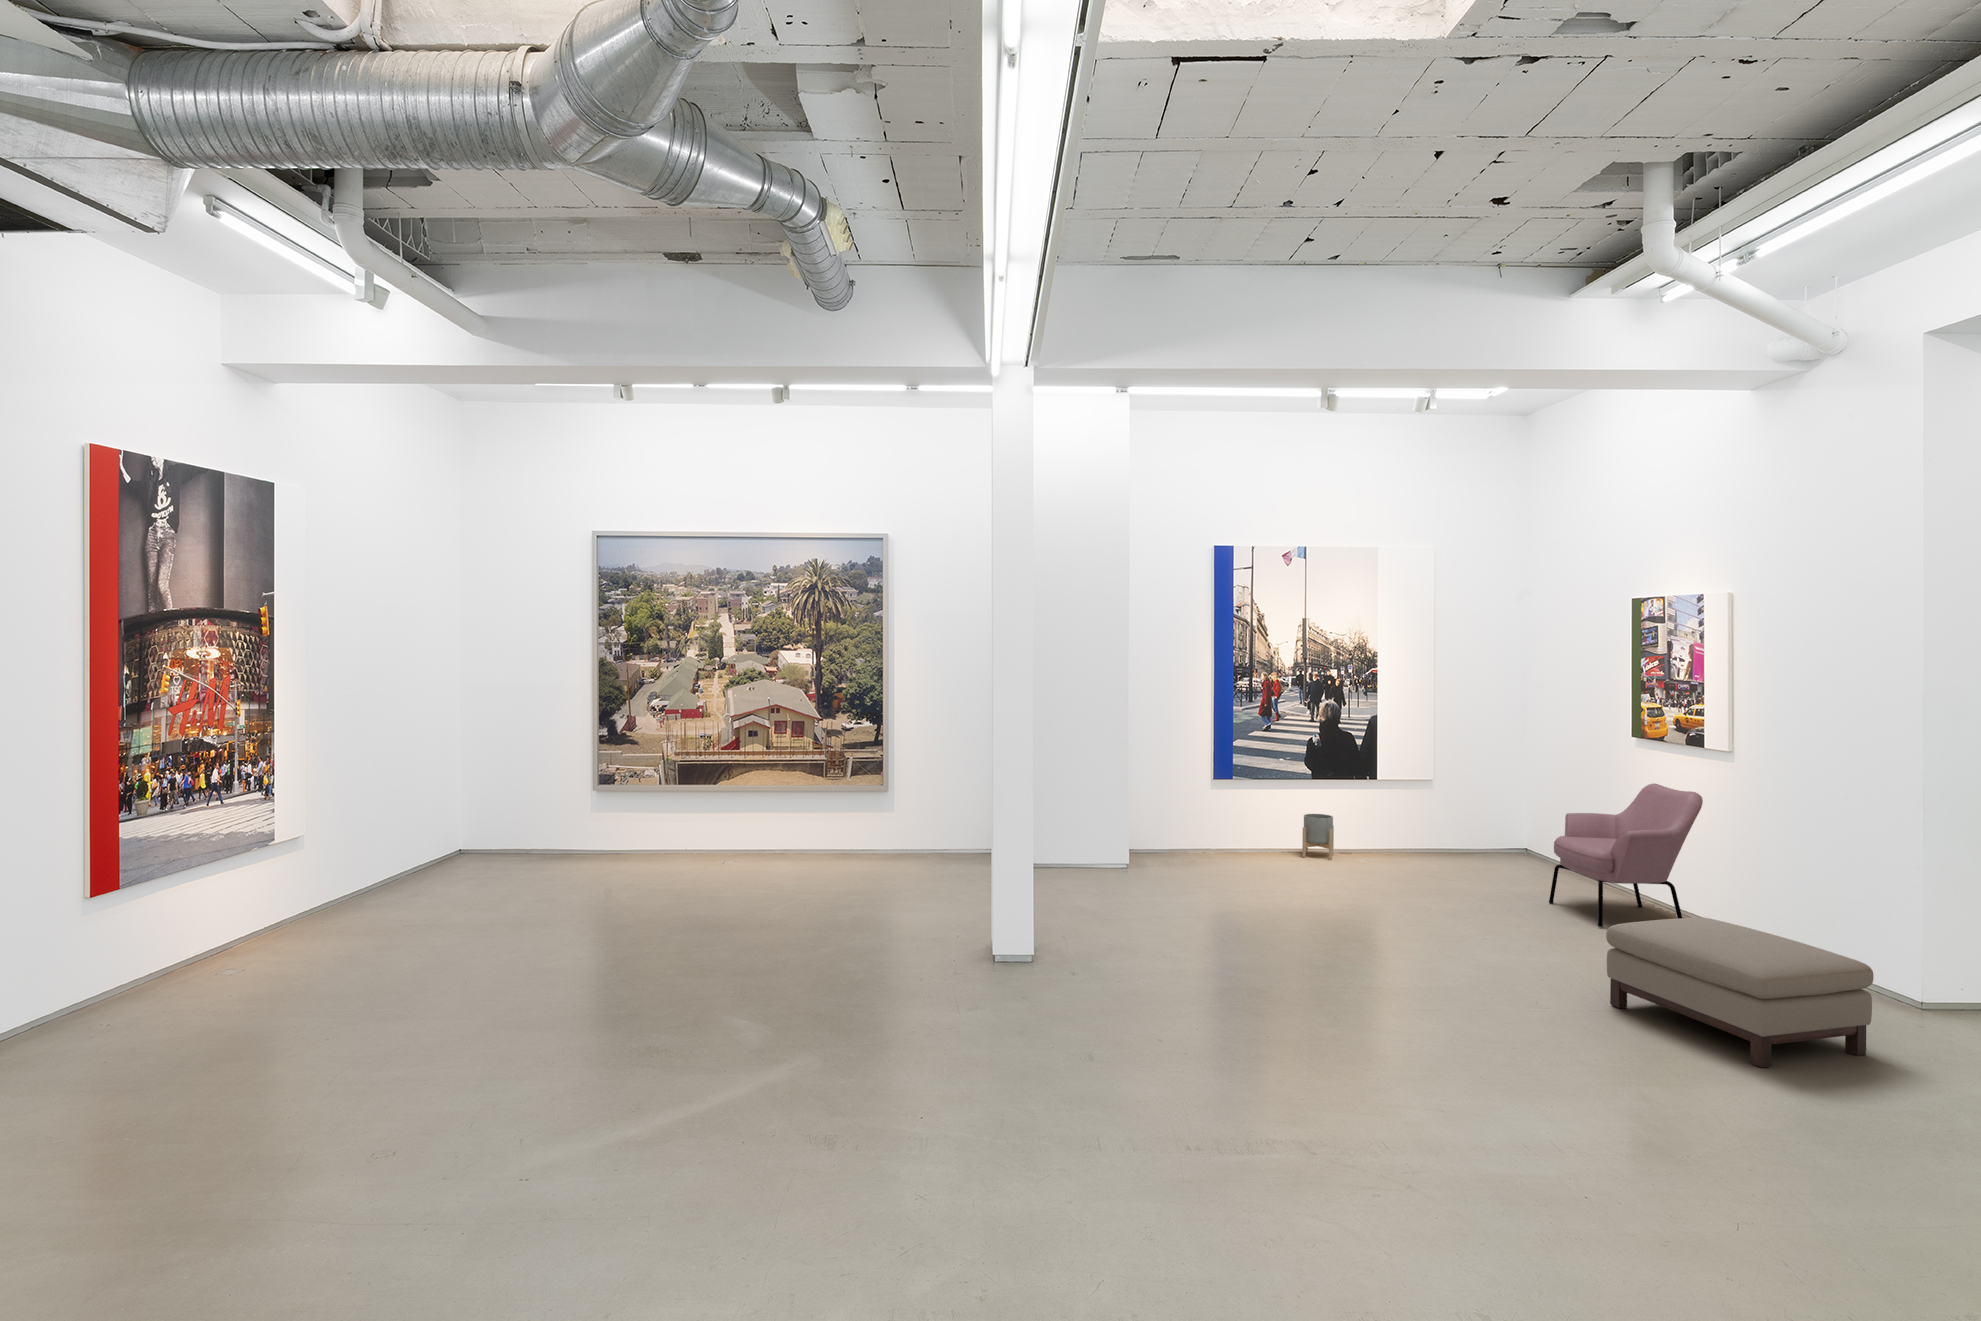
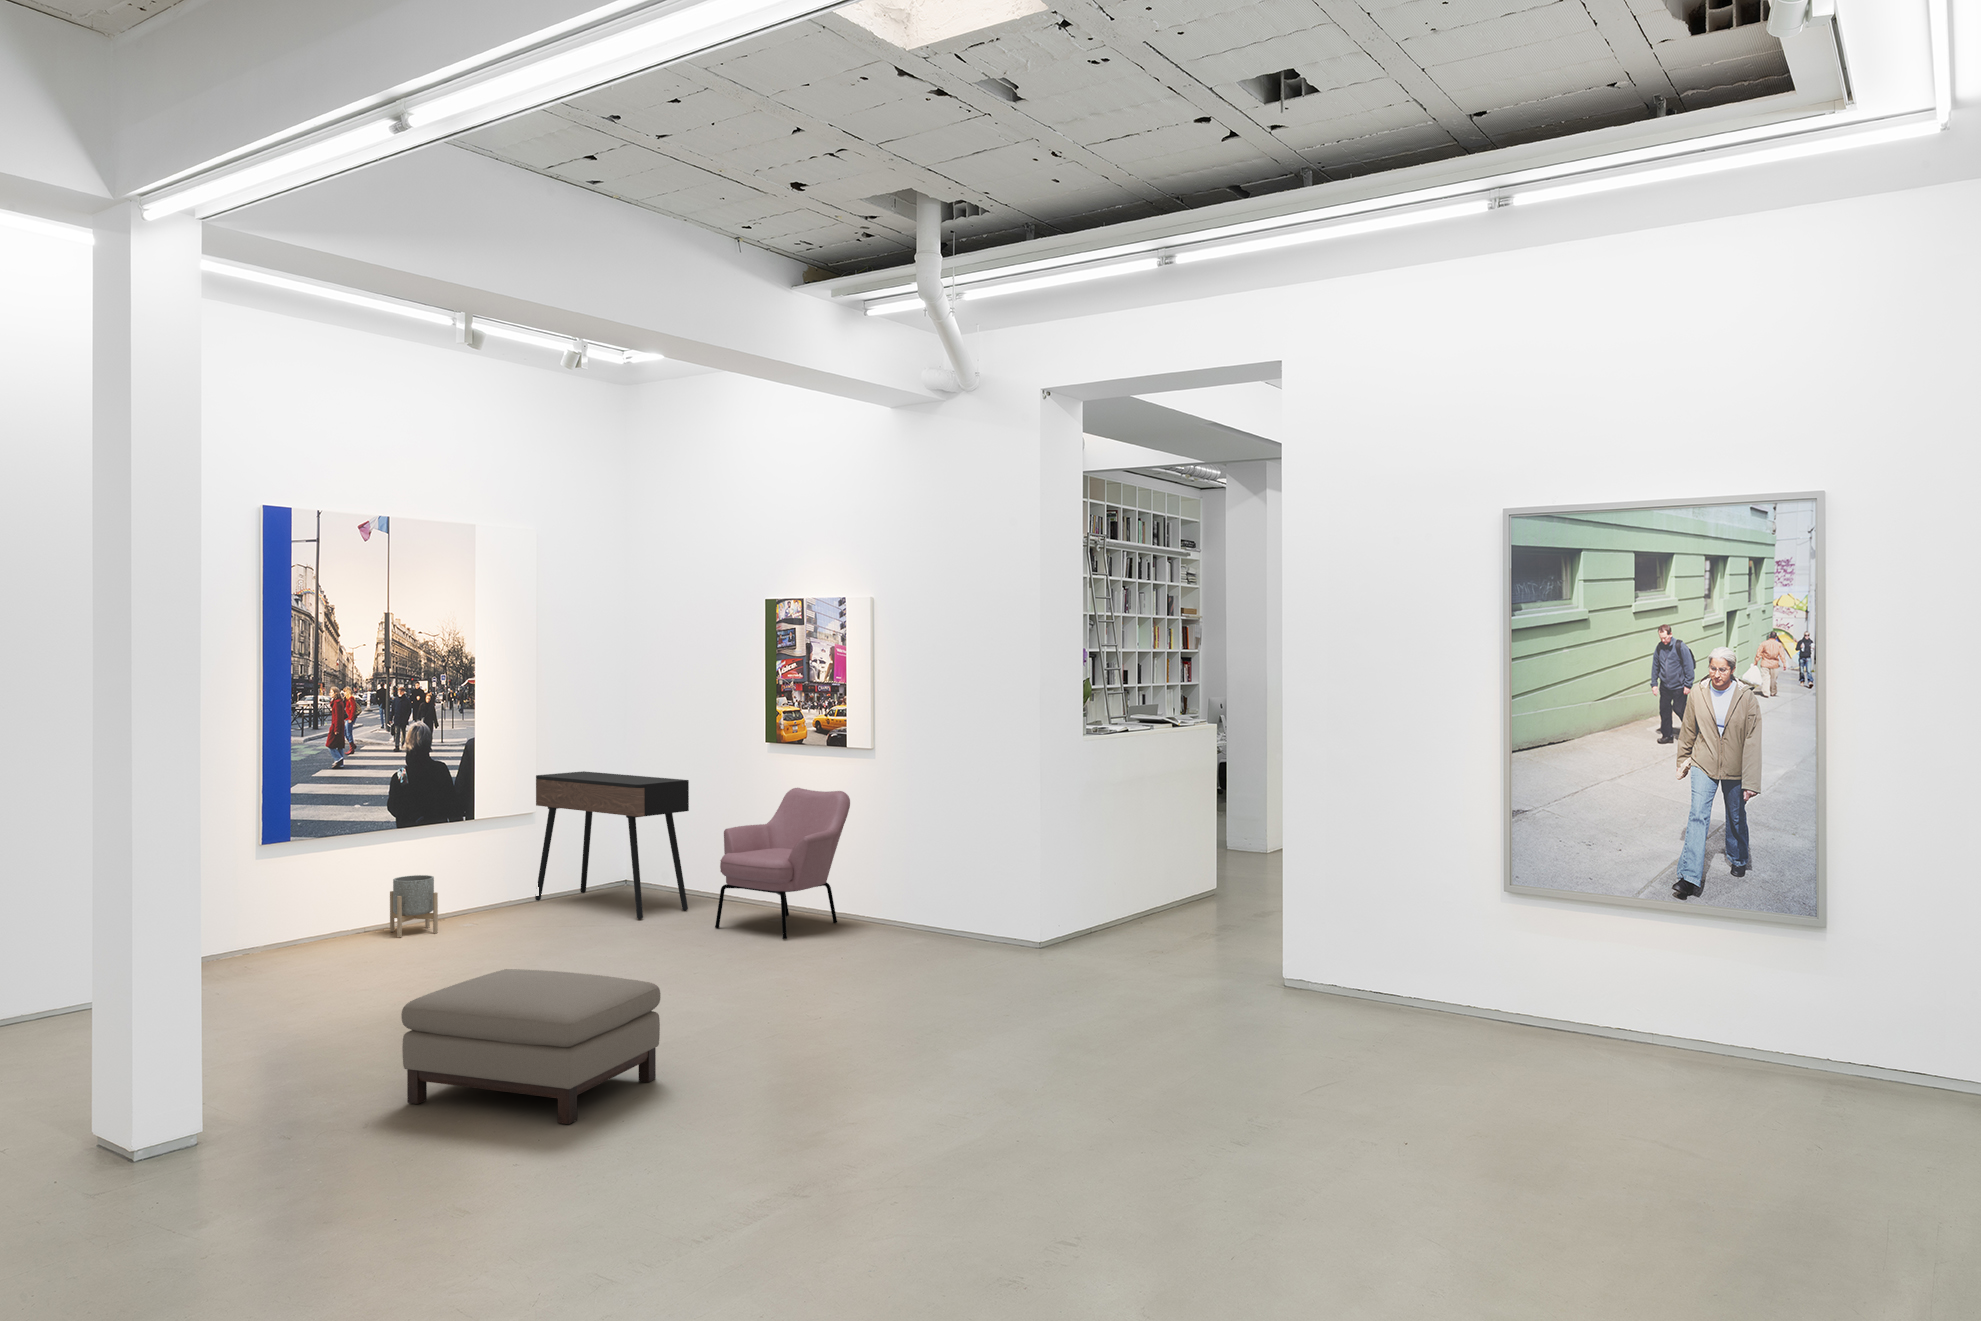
console table: none [1436,749,1552,882] -> present [535,771,689,919]
ottoman: present [1606,917,1874,1067] -> present [401,969,661,1124]

